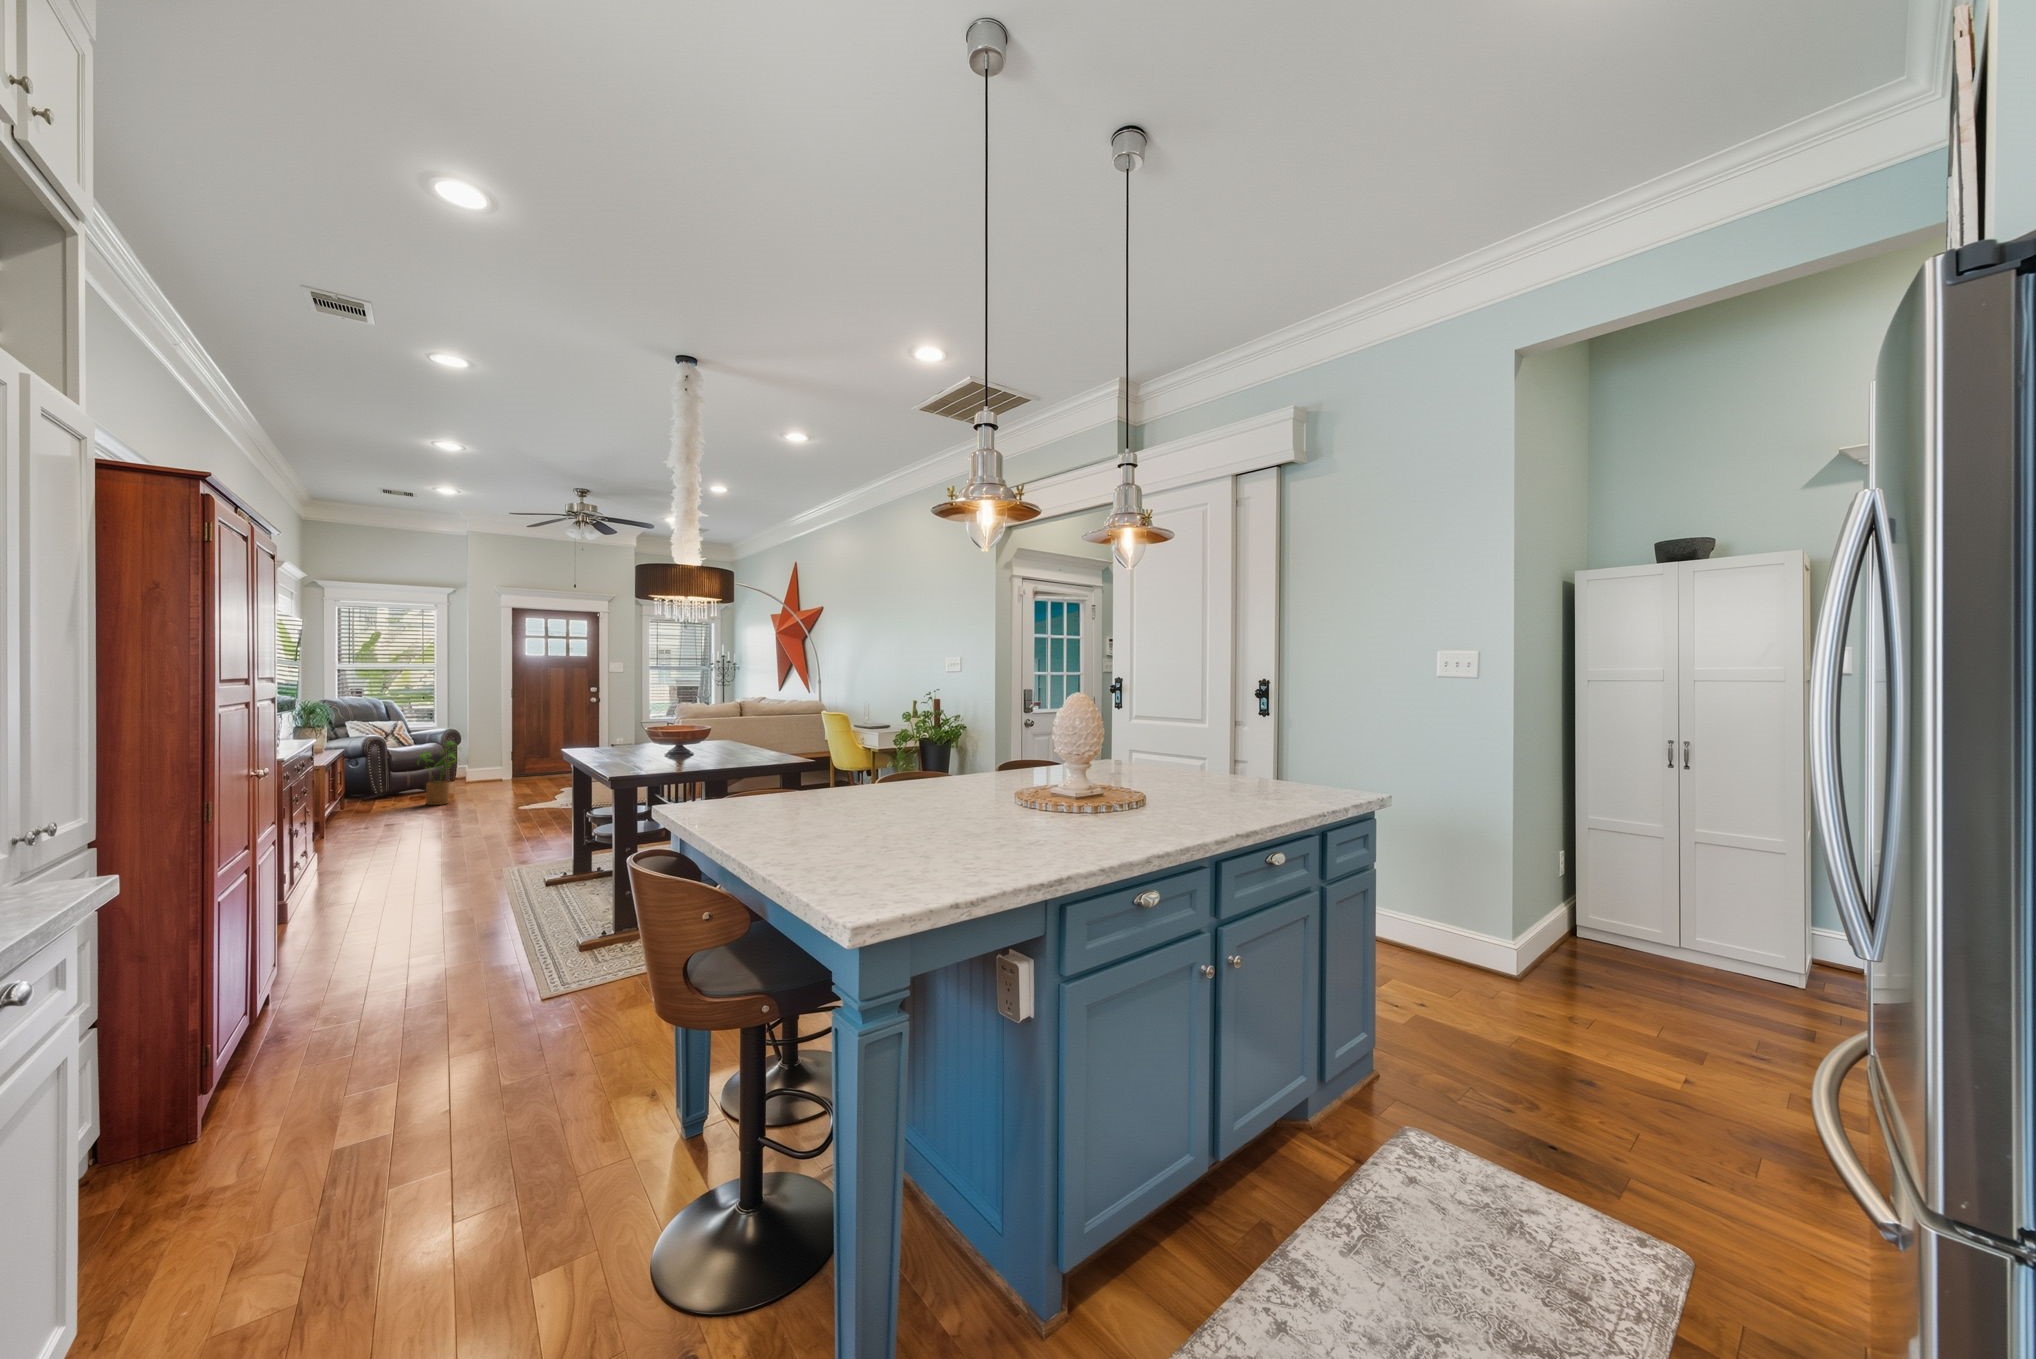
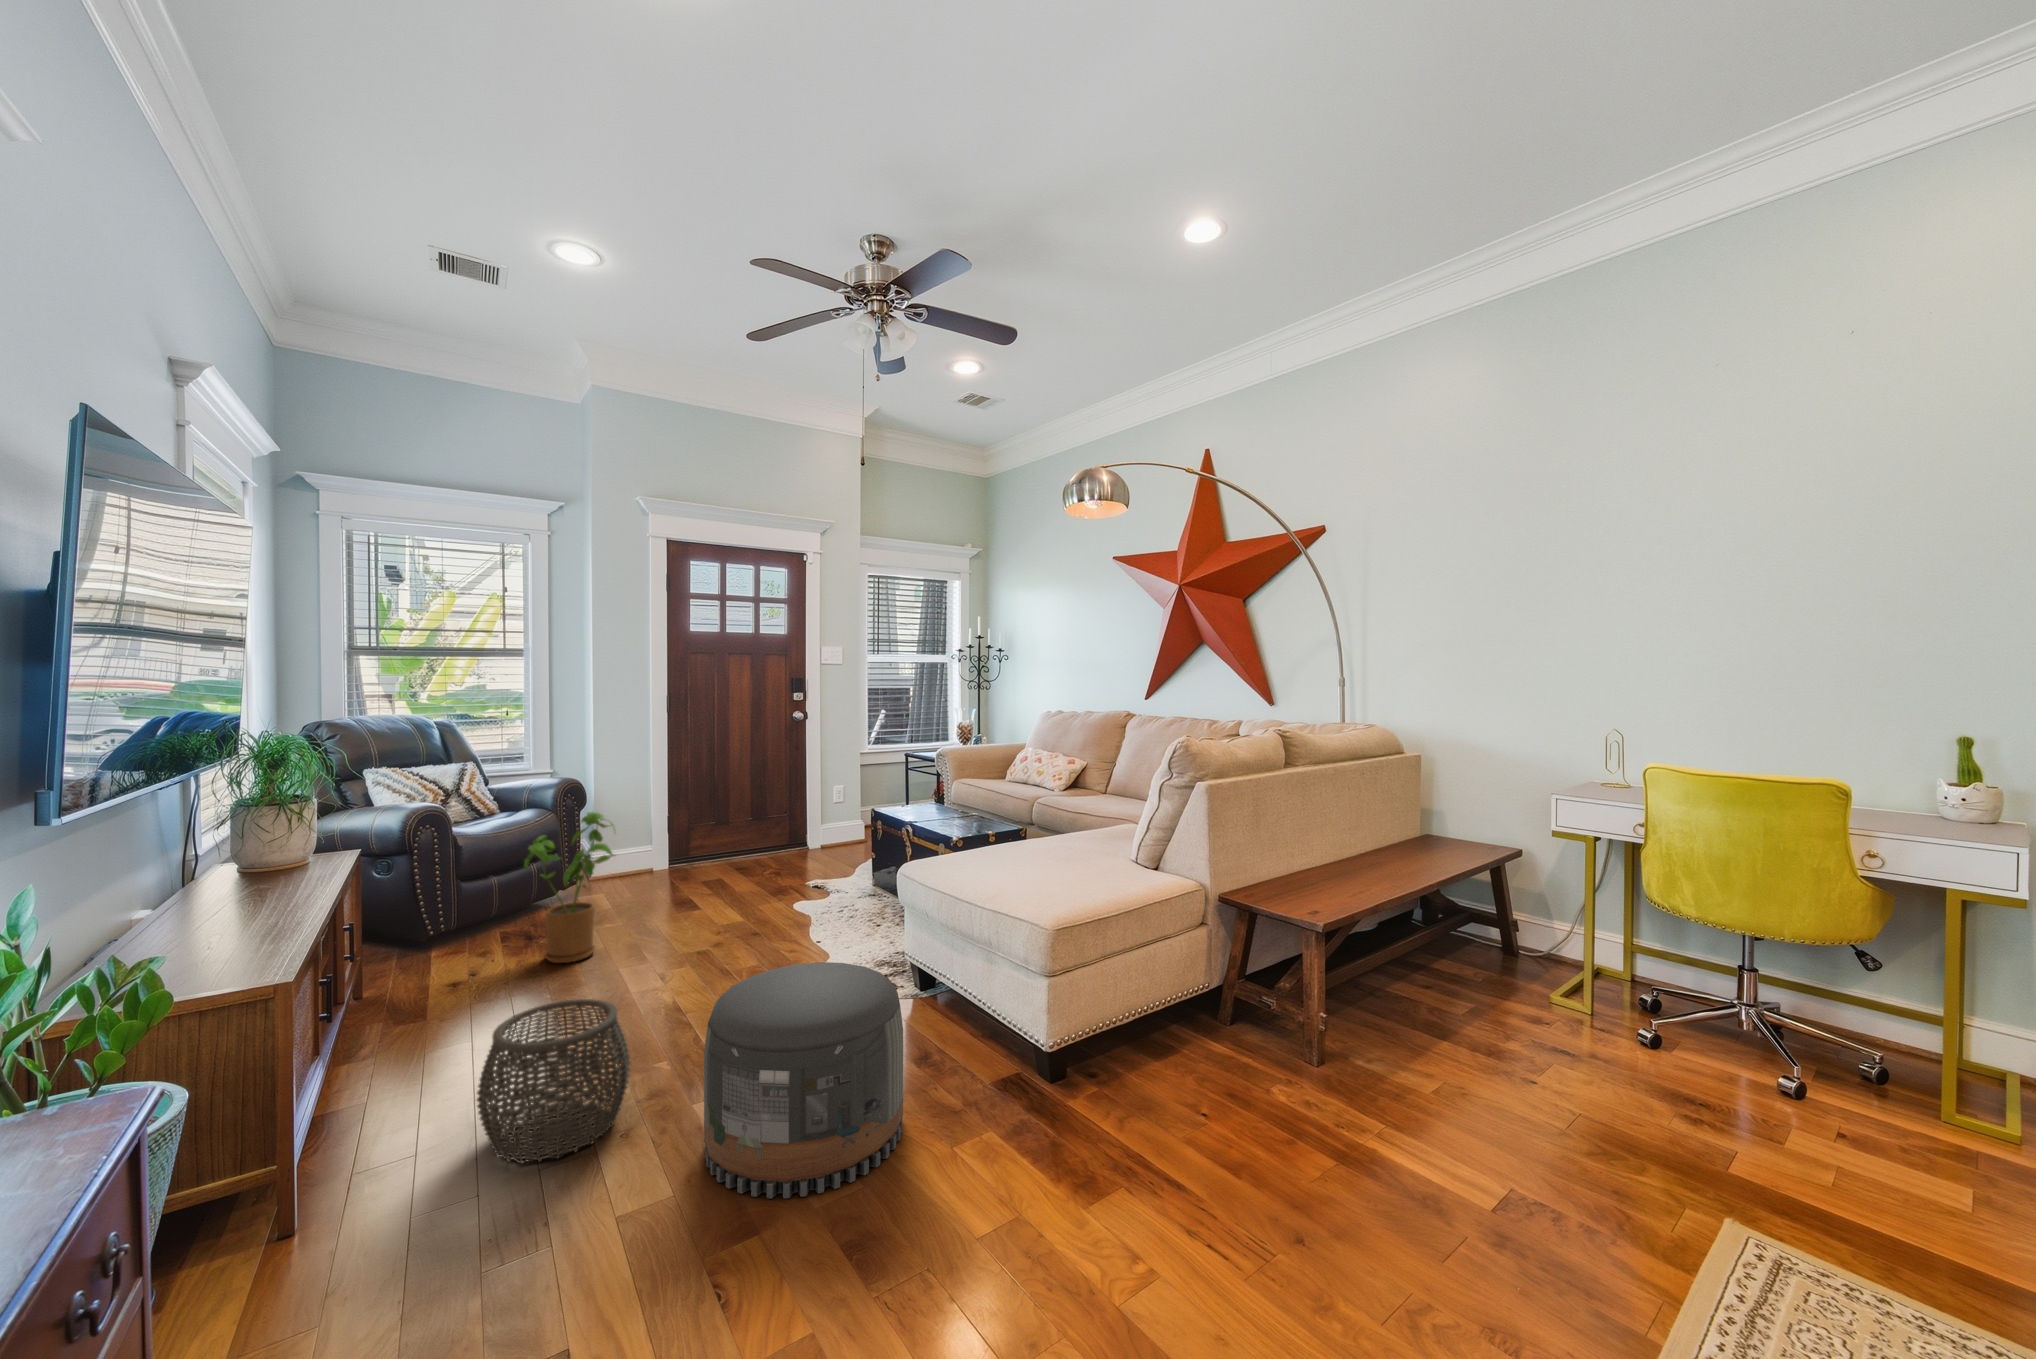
pouf: none [455,786,531,845] -> present [704,962,903,1198]
woven basket: none [382,796,437,839] -> present [477,999,631,1163]

